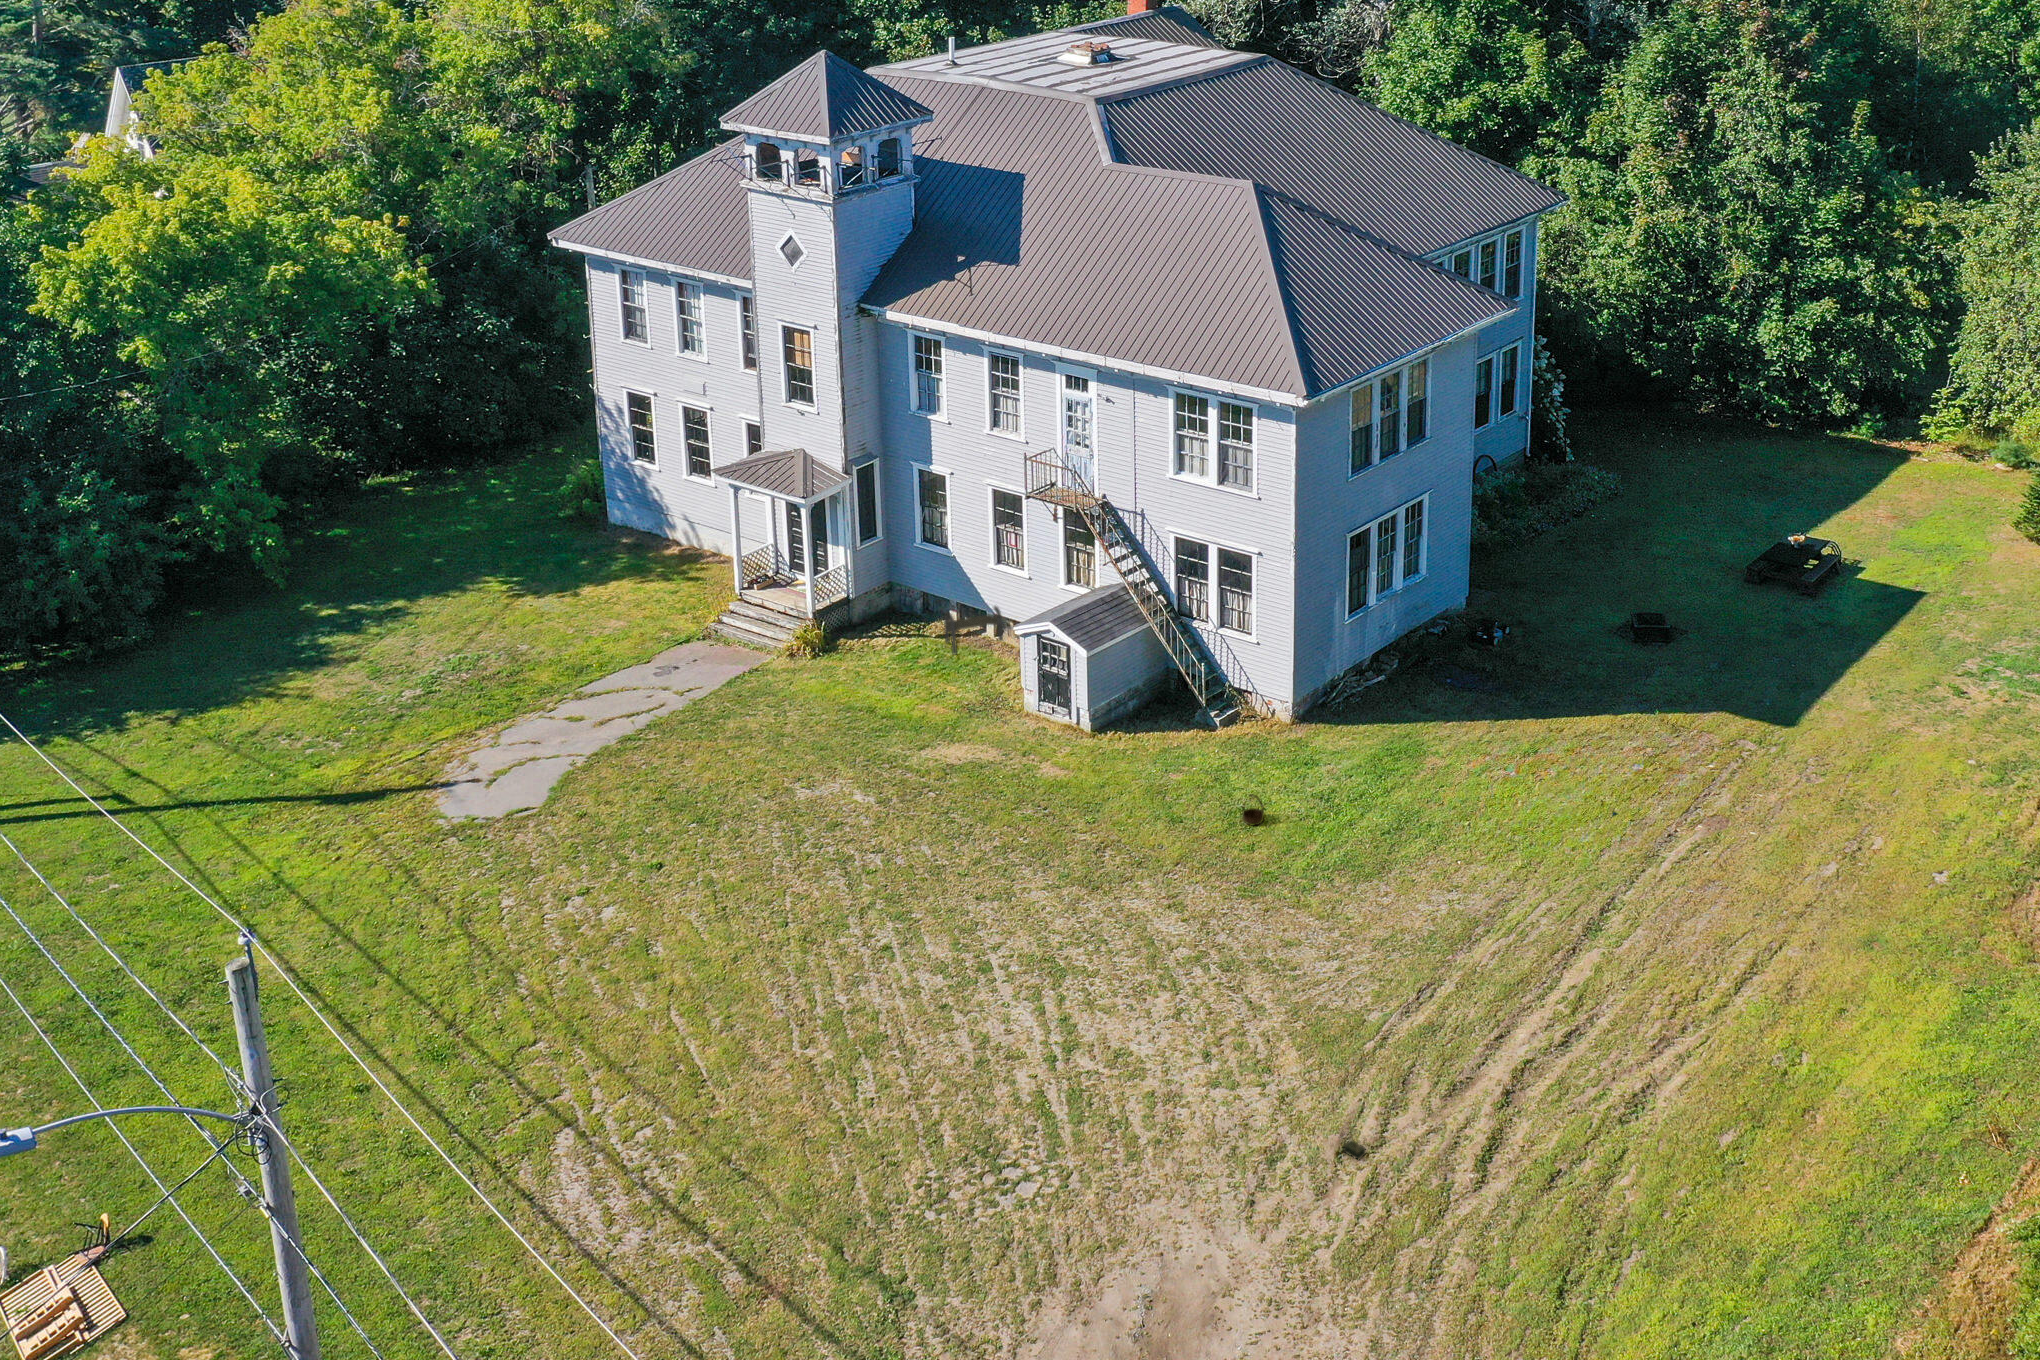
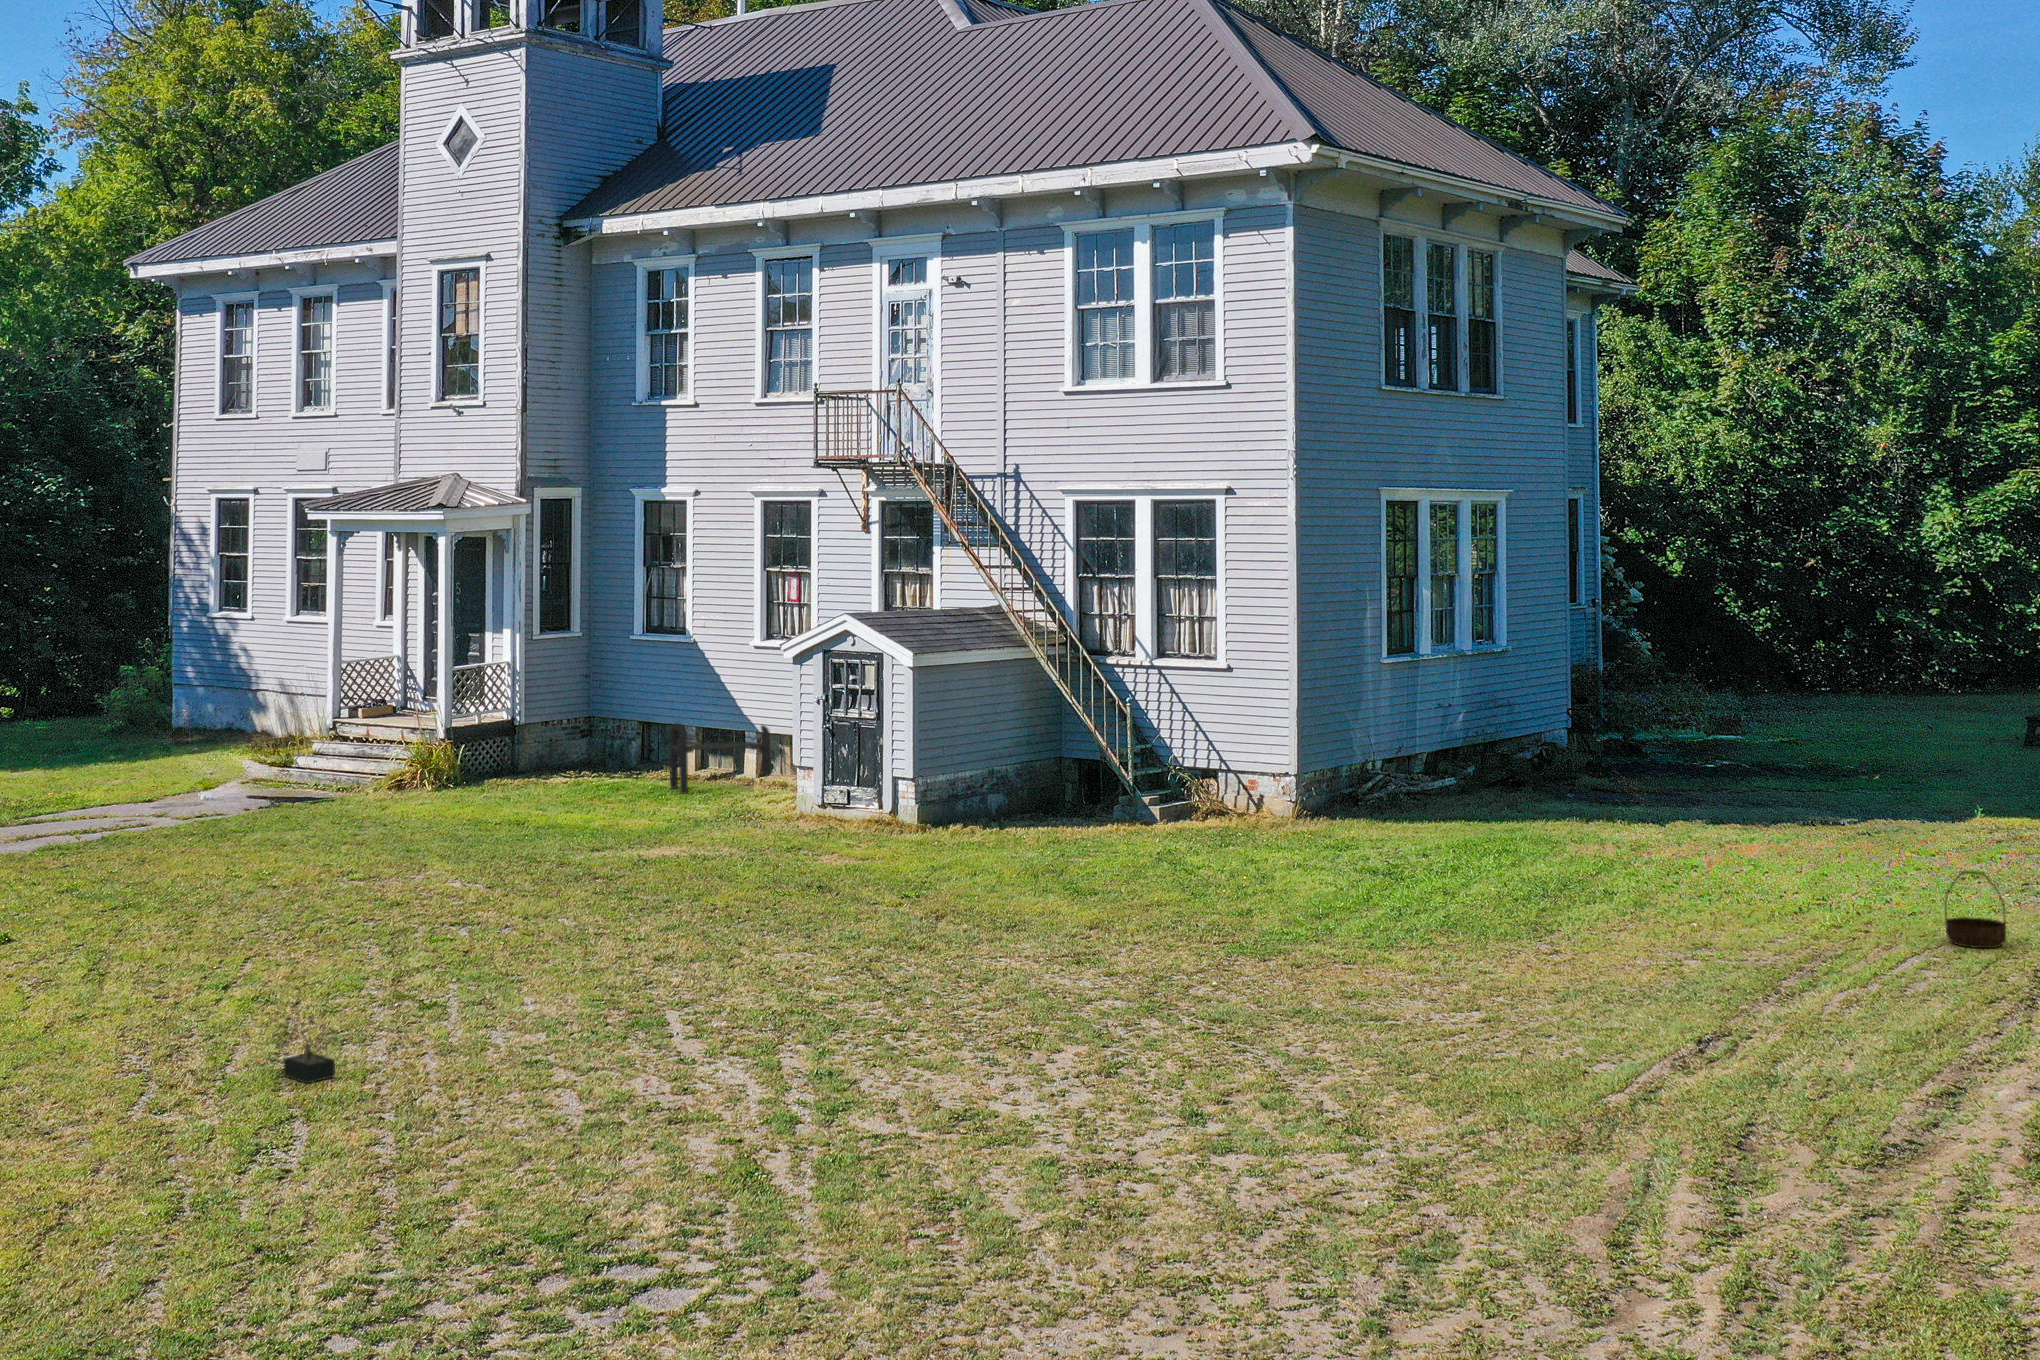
basket: present [1242,794,1264,825] -> present [1945,871,2006,948]
decorative plant: present [1338,1122,1367,1160] -> present [270,1005,343,1083]

